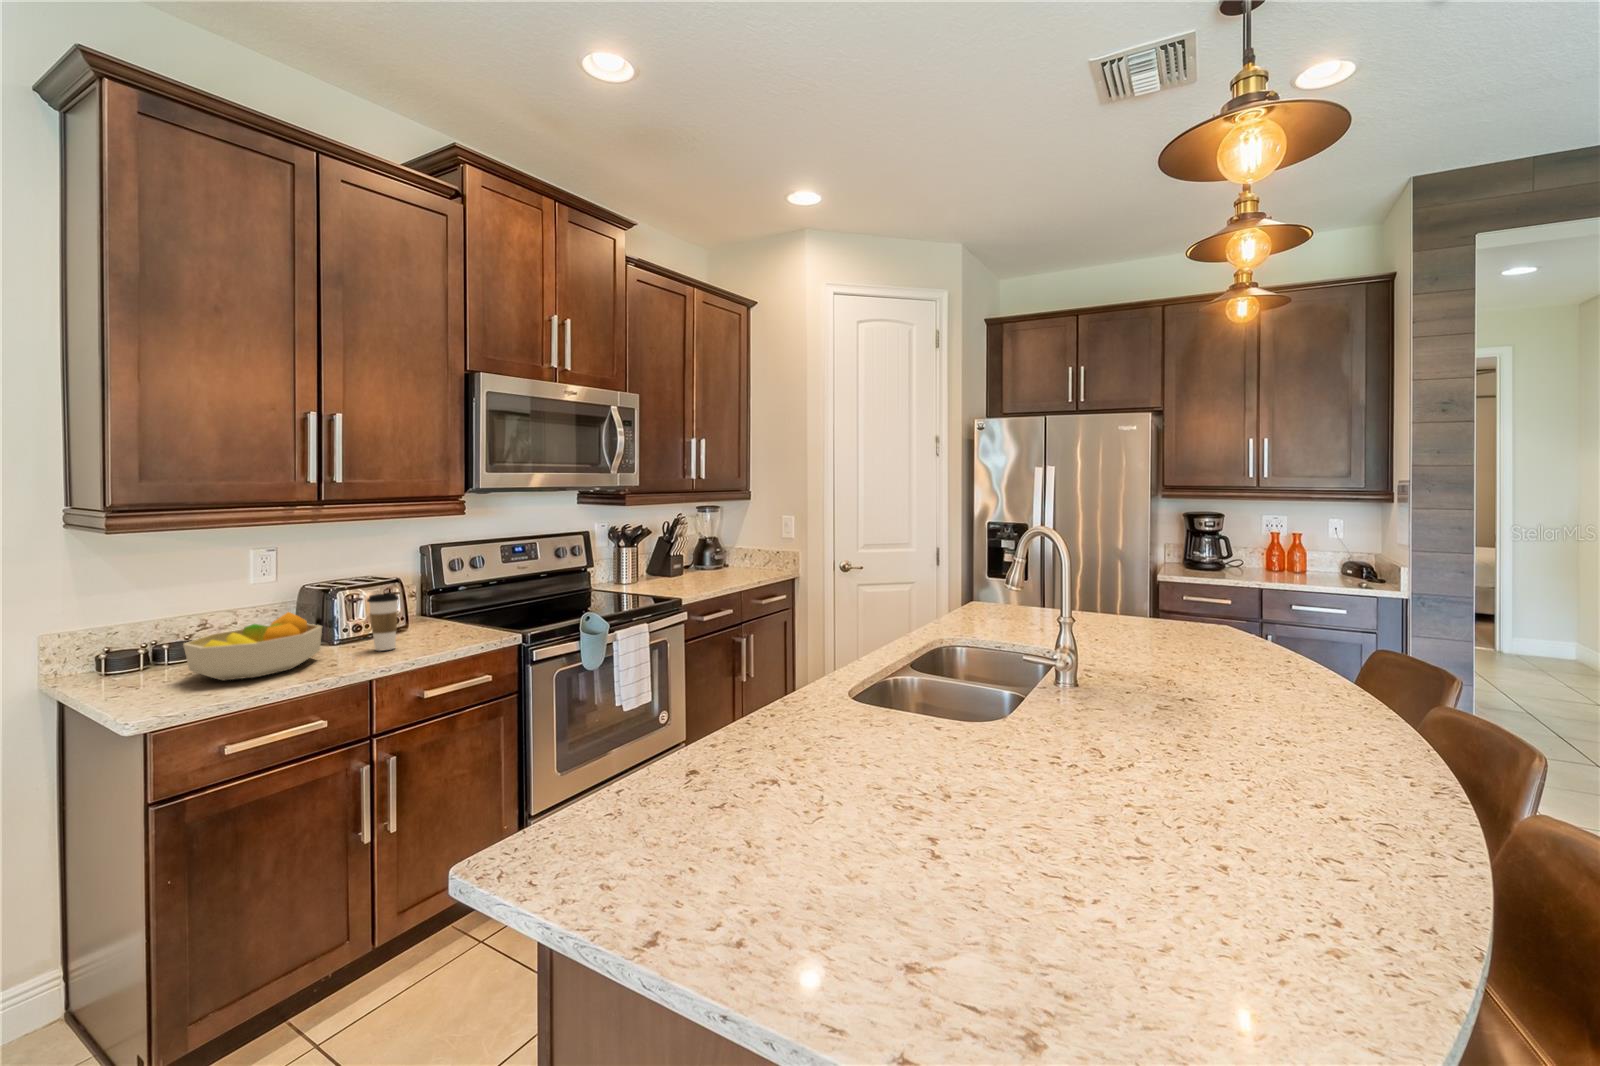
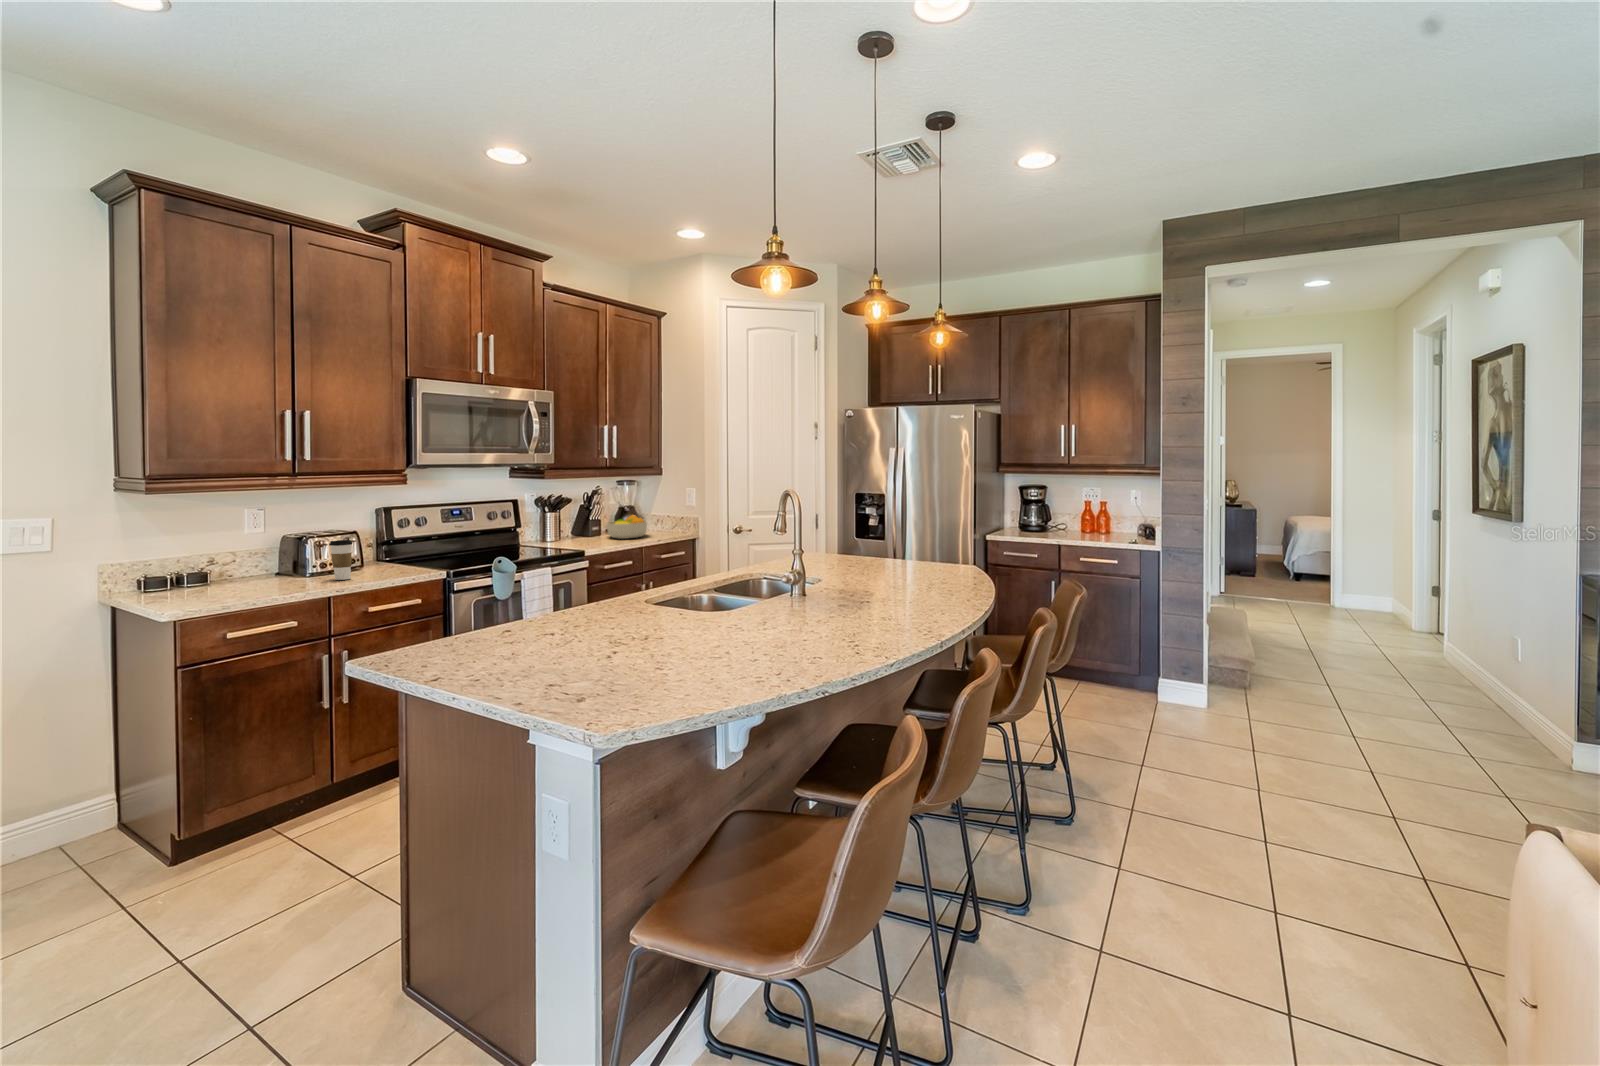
fruit bowl: present [183,612,322,680] -> present [607,515,647,539]

